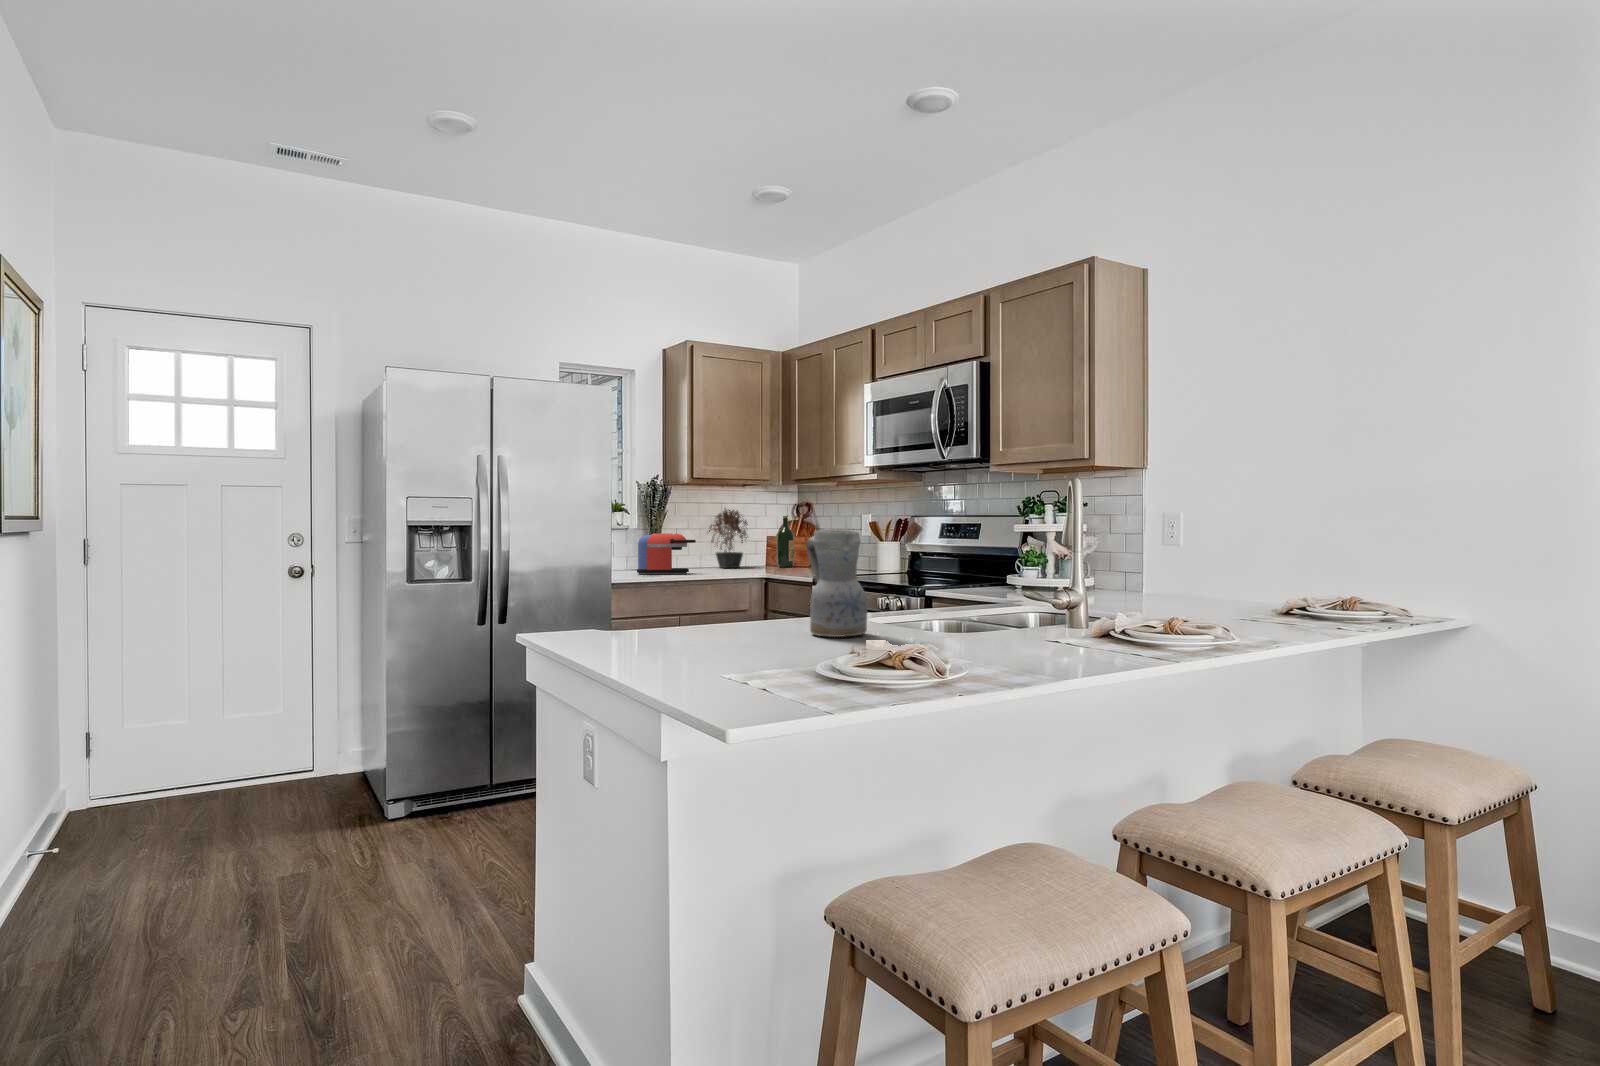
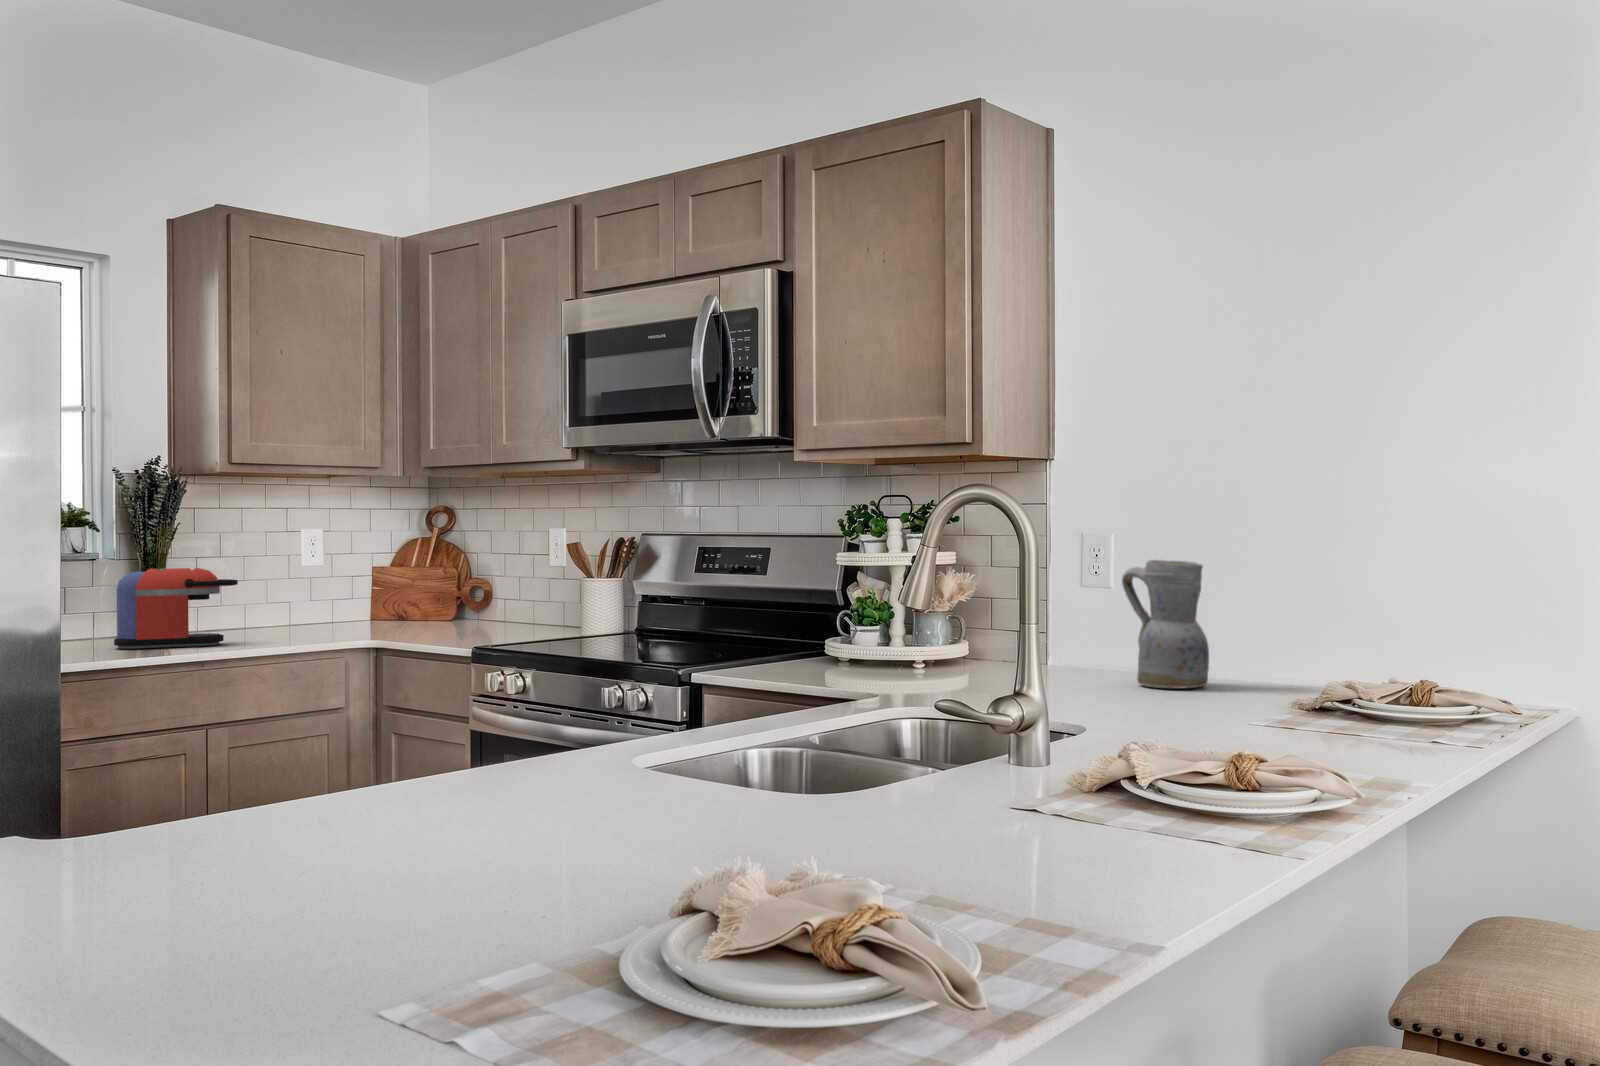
potted plant: present [709,509,748,568] -> none [255,516,346,628]
wine bottle: present [777,516,794,567] -> none [392,531,425,623]
ceramic pitcher: present [806,529,867,637] -> present [1122,560,1209,689]

